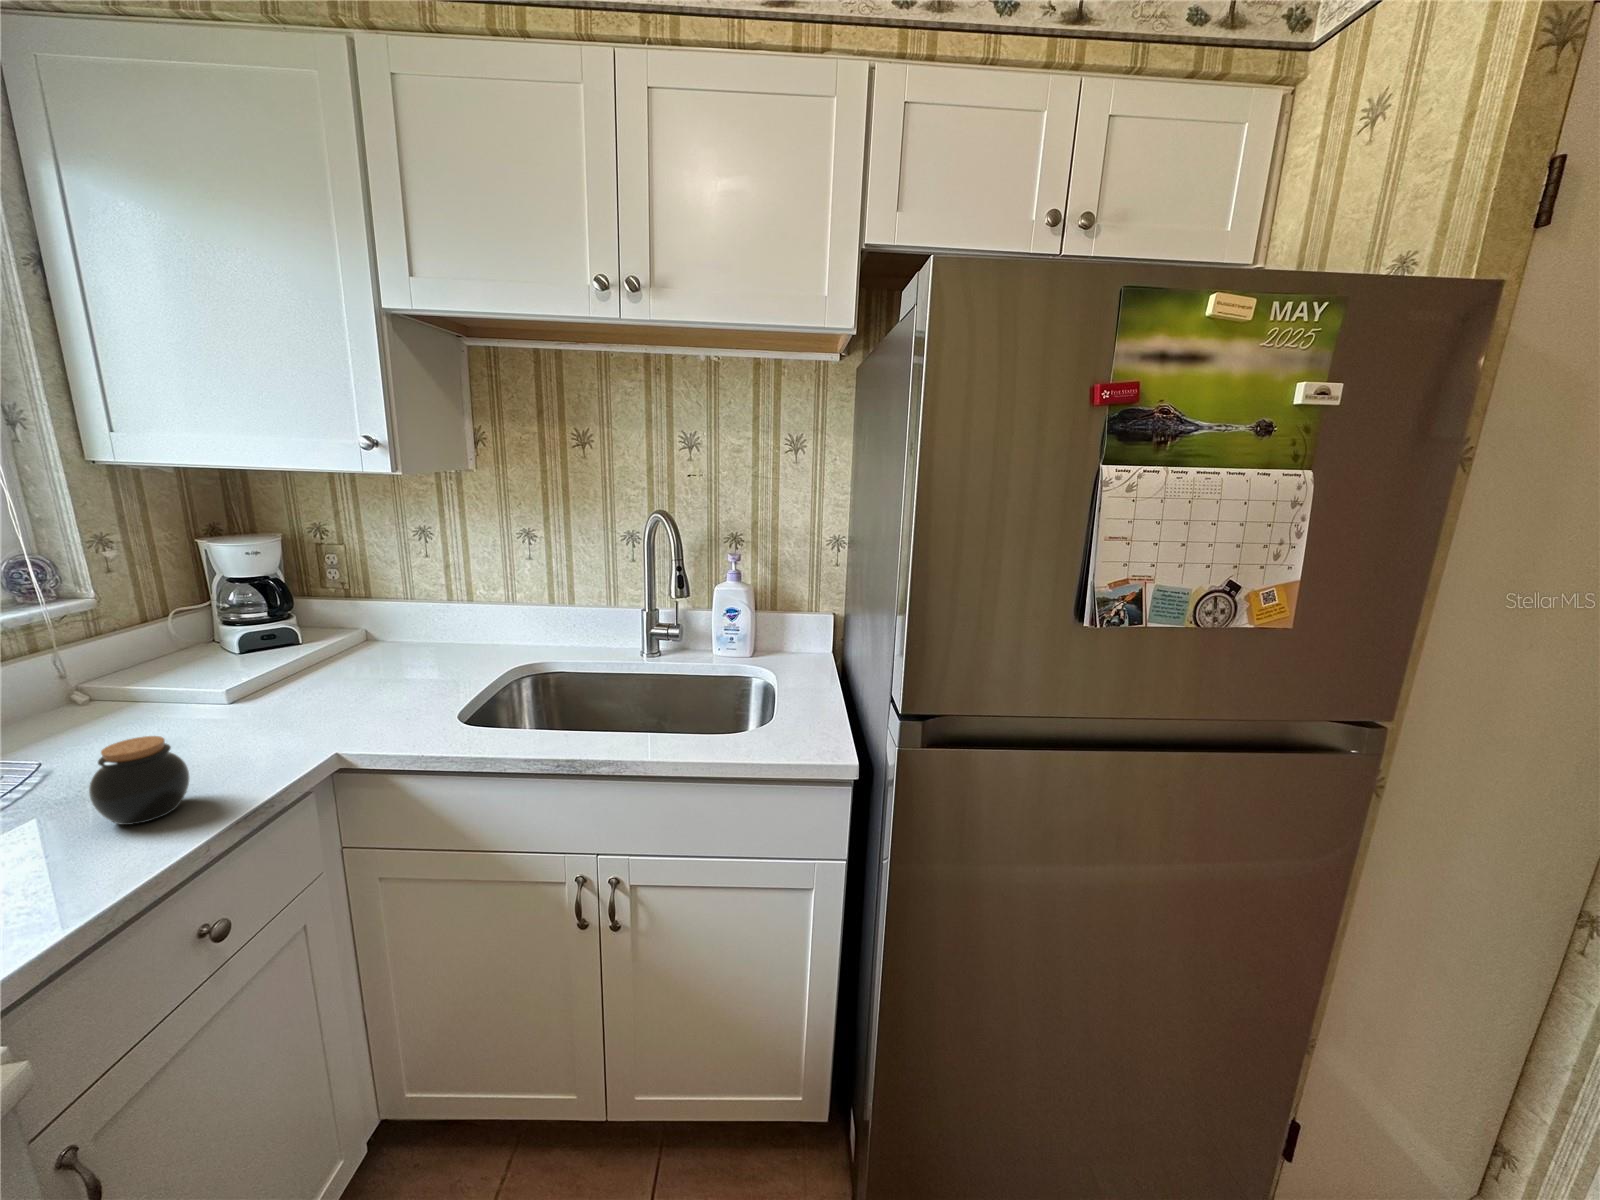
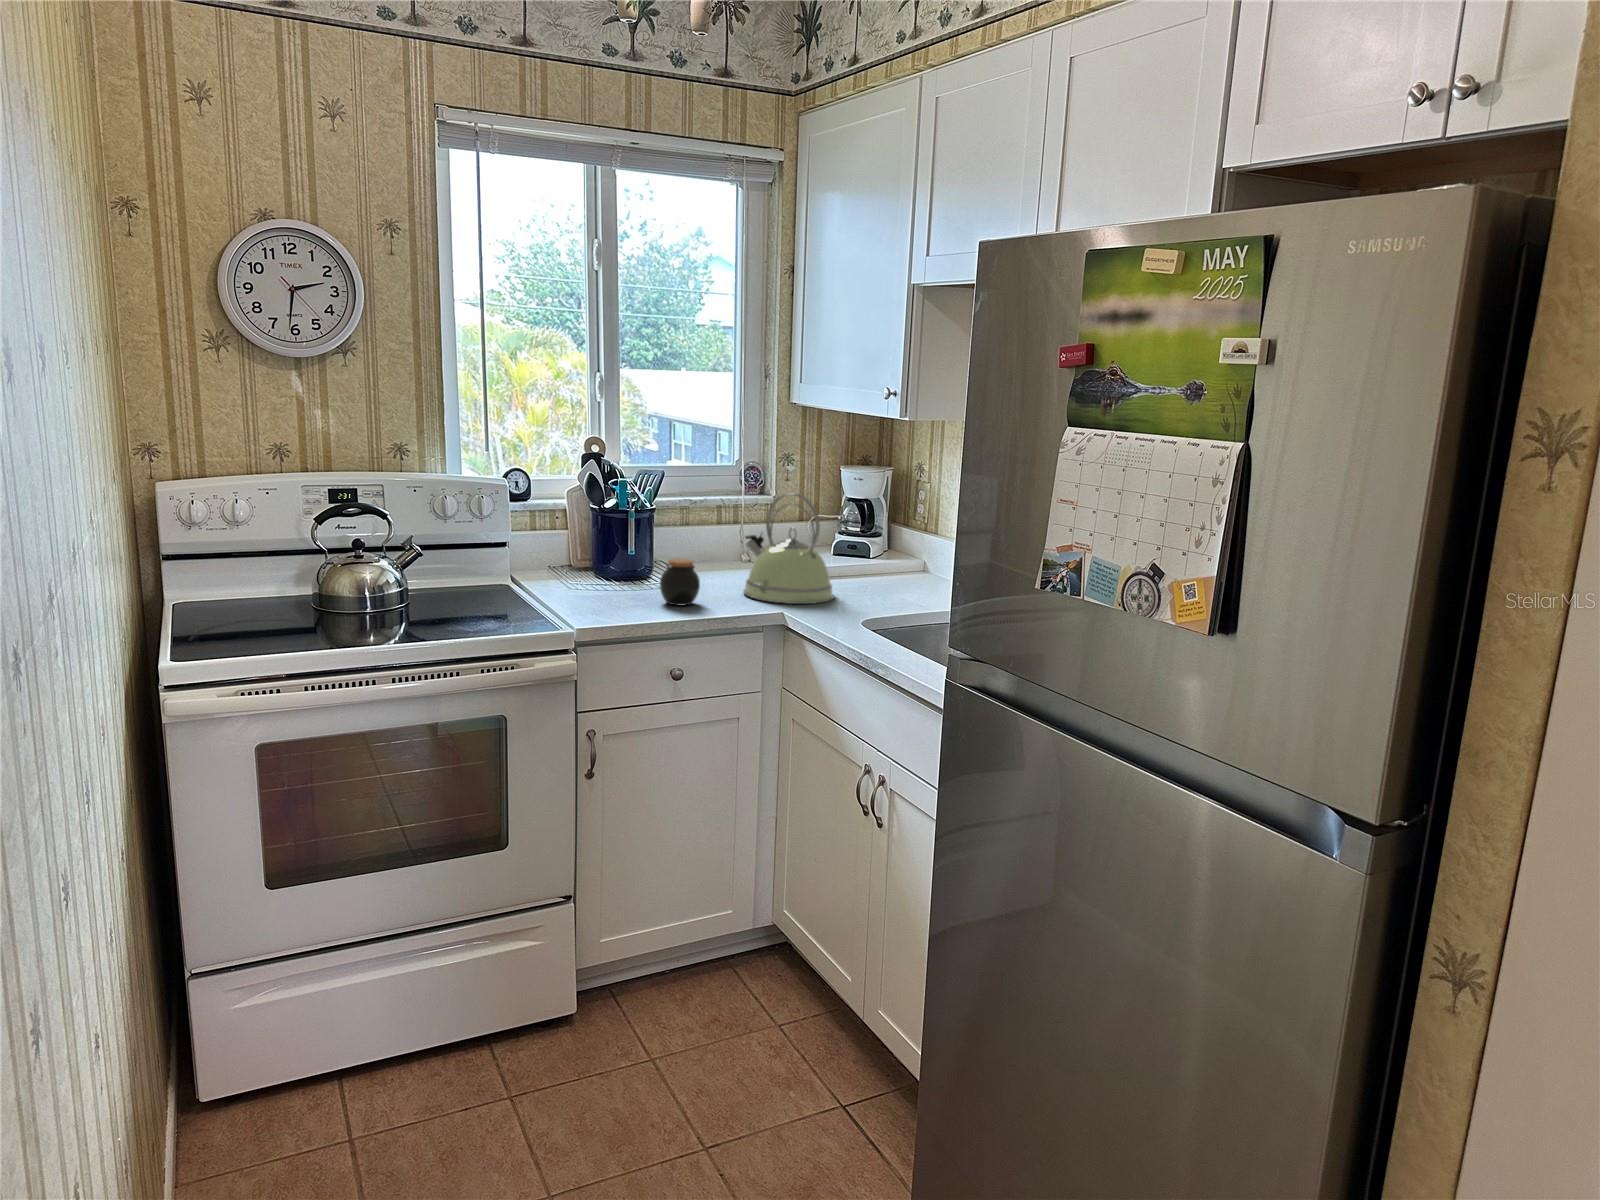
kettle: none [174,587,364,749] -> present [743,493,833,604]

